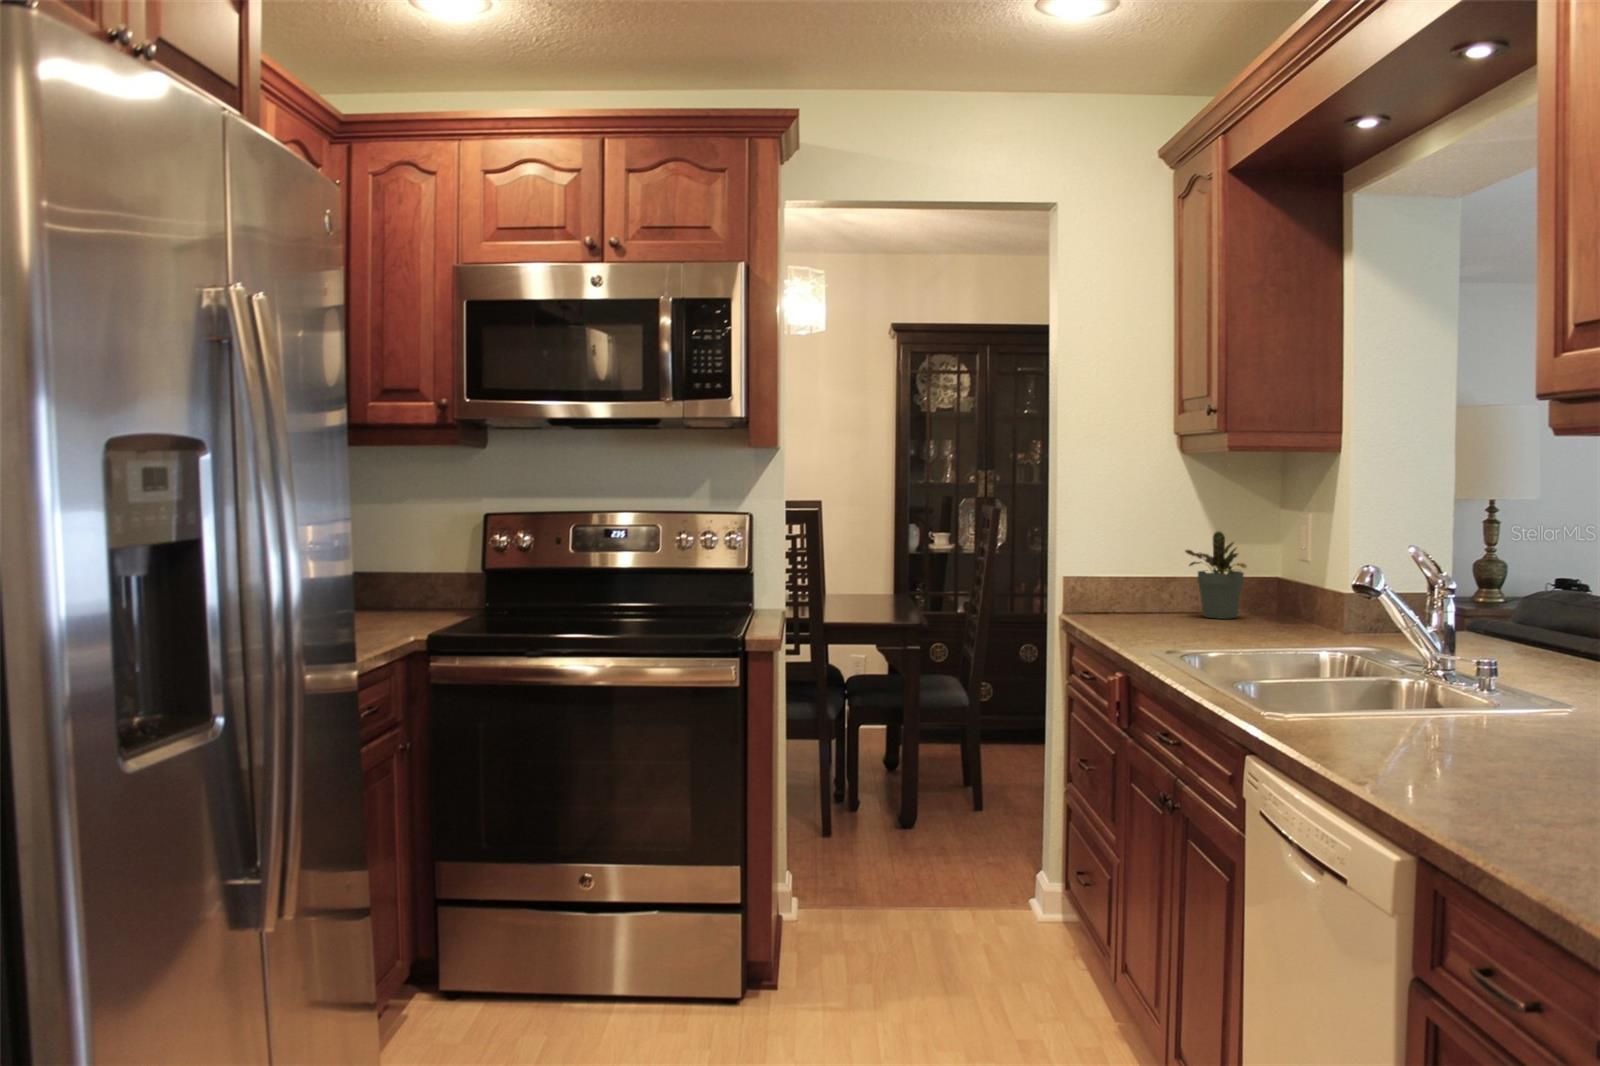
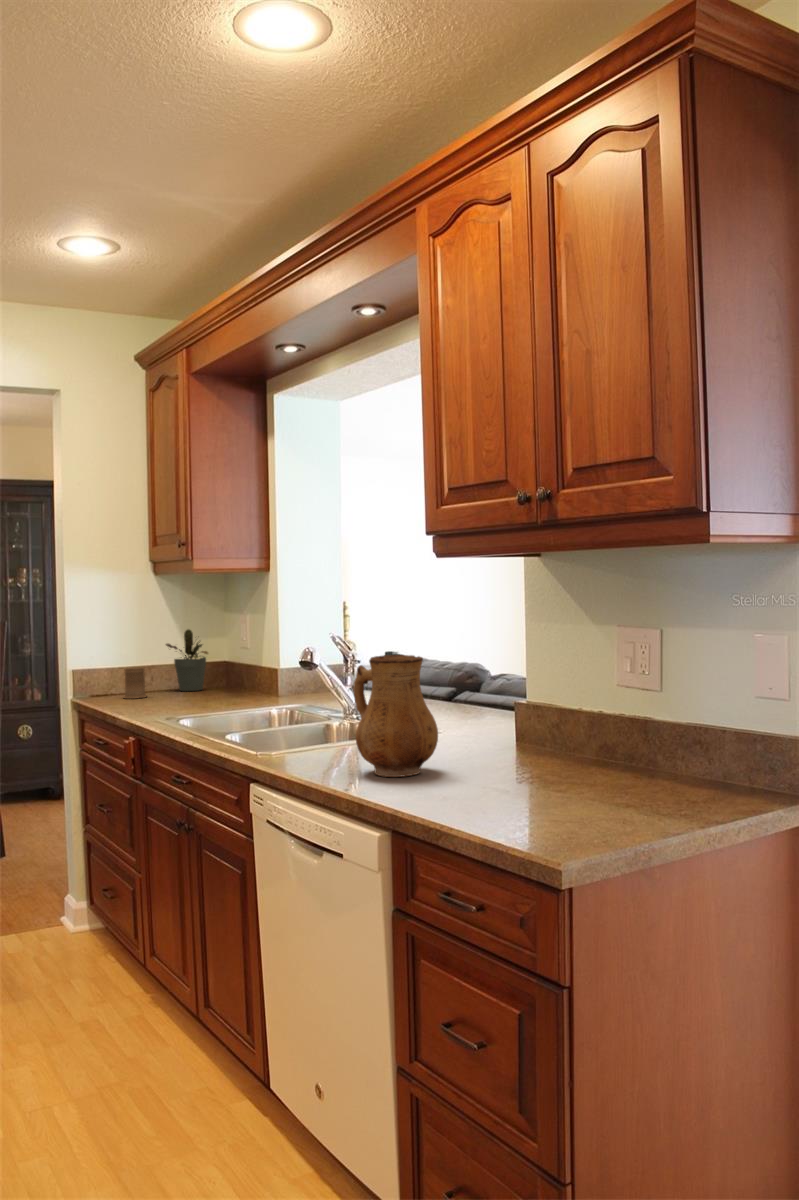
mug: none [1122,580,1163,622] -> present [124,667,146,699]
ceramic pitcher: none [1393,588,1534,776] -> present [354,655,438,777]

